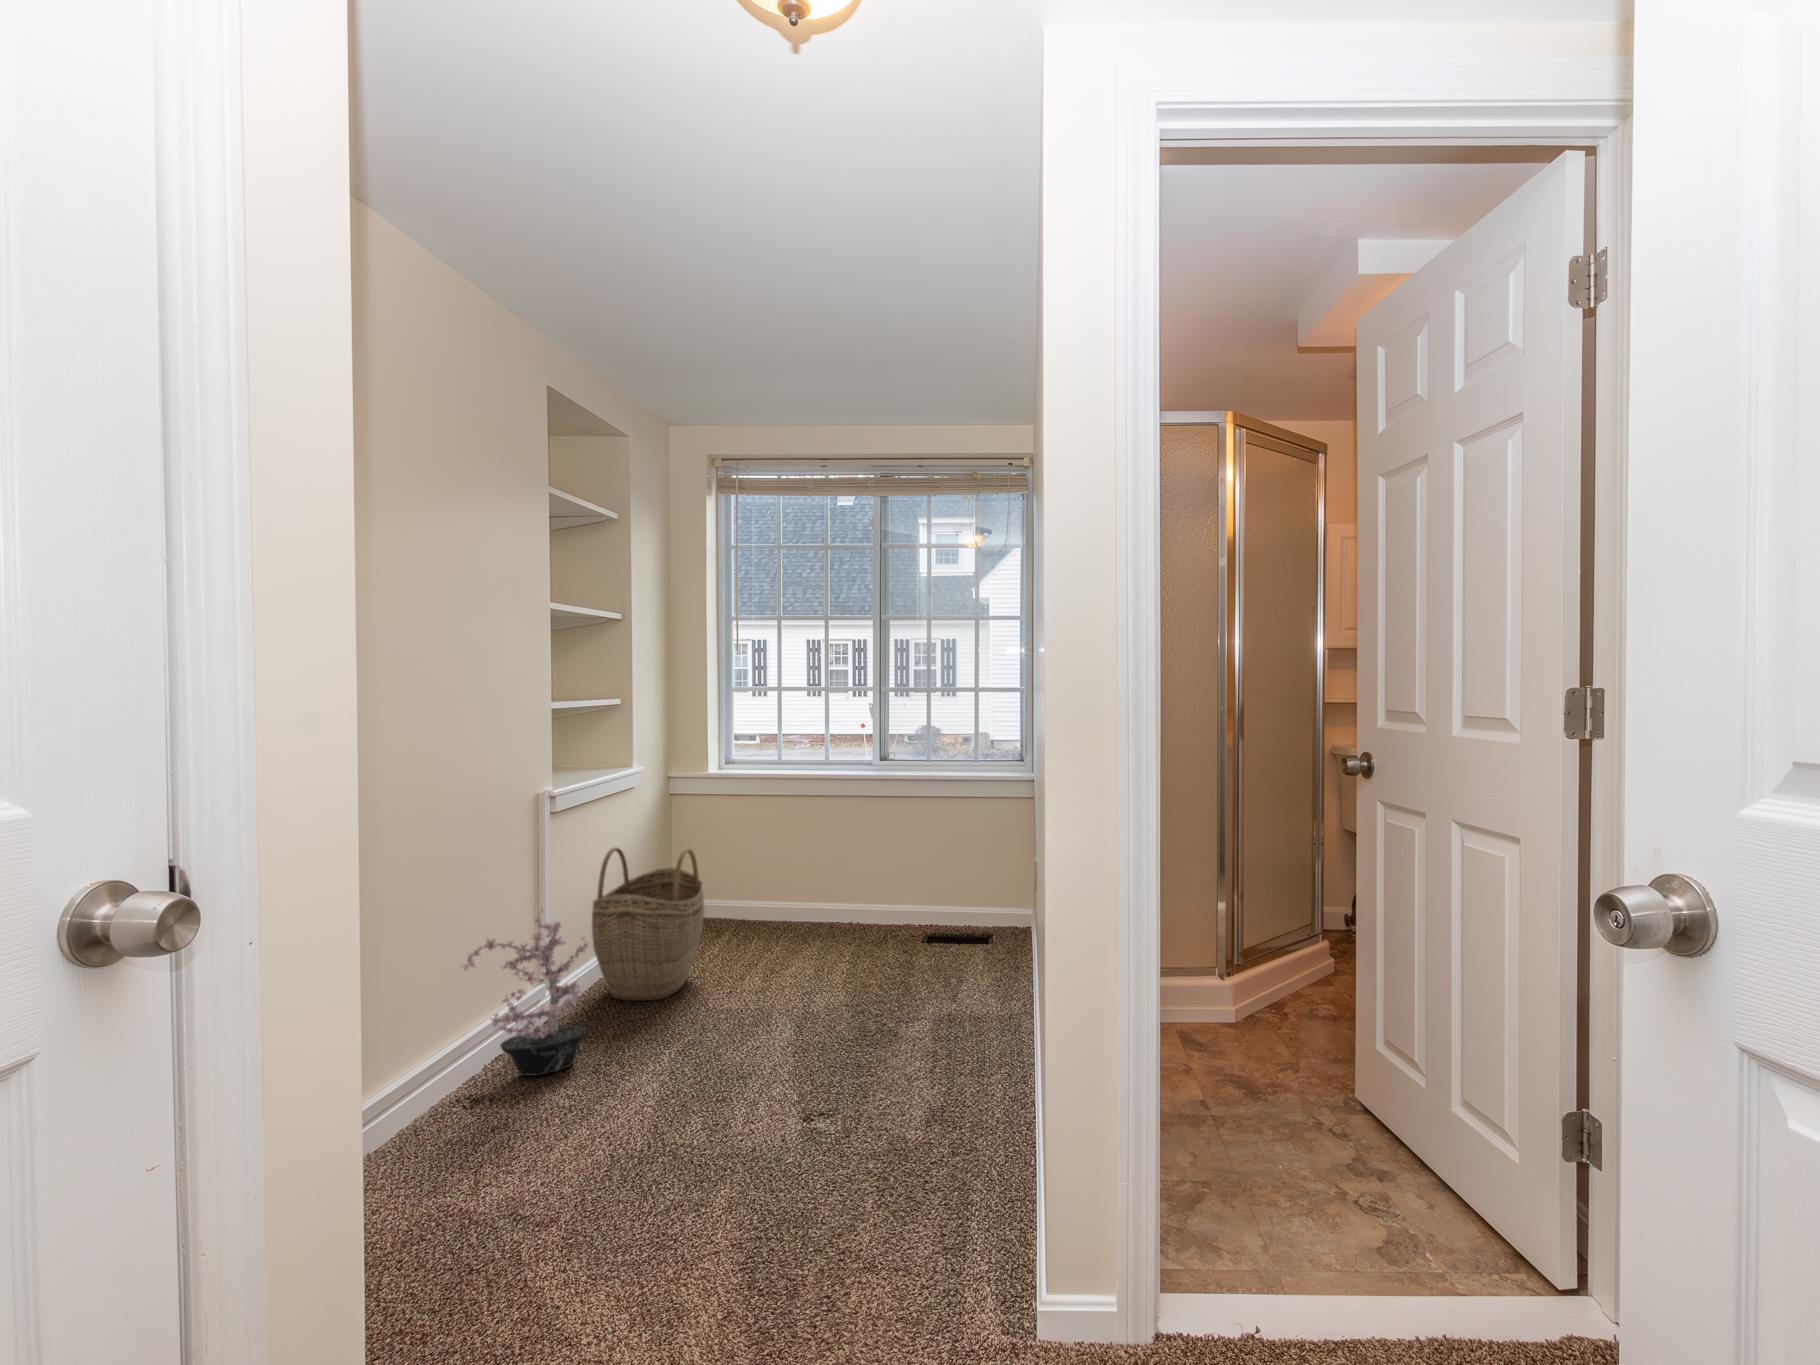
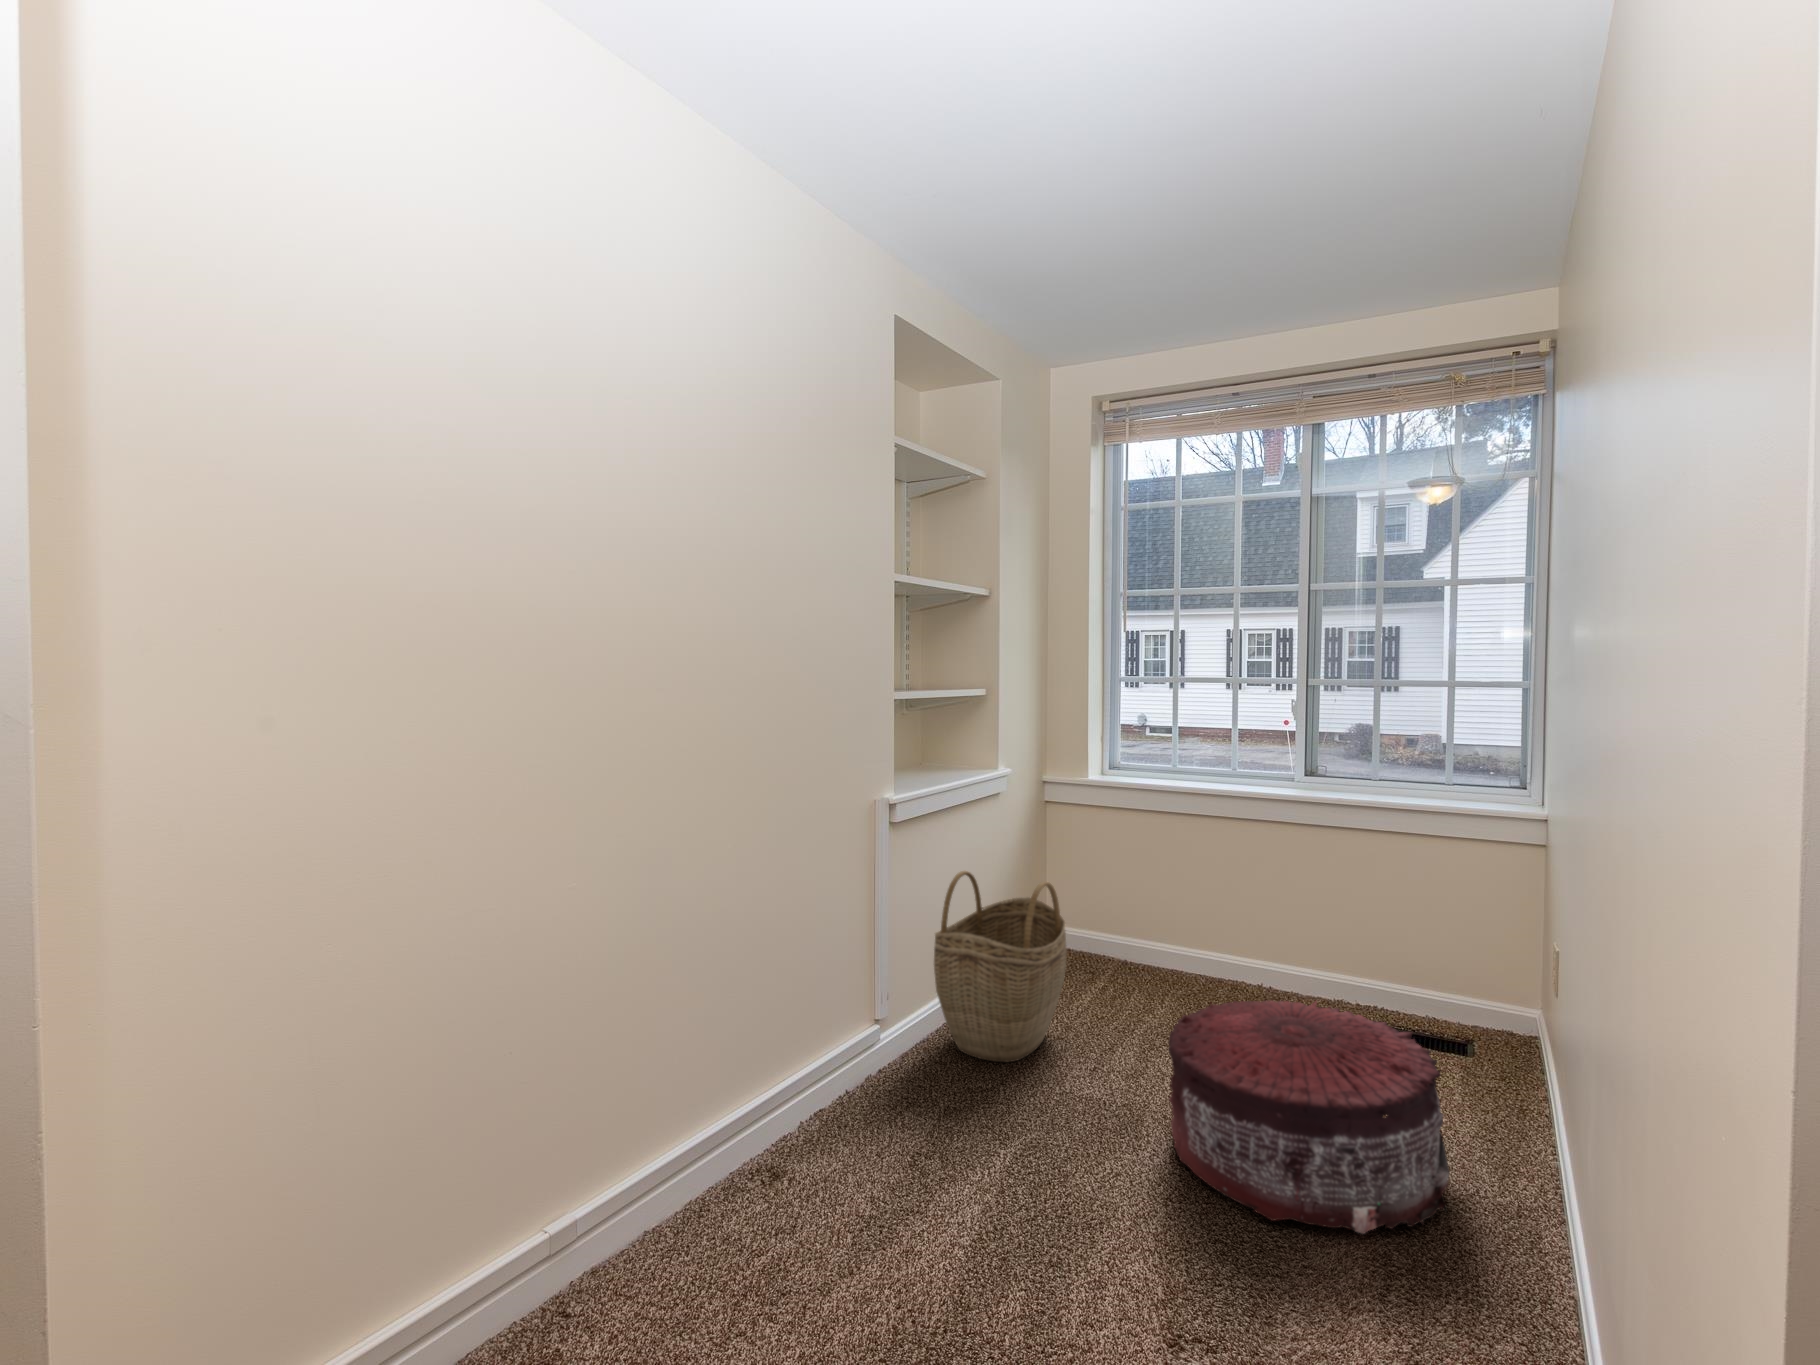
potted plant: present [461,908,588,1076] -> none [750,940,916,1155]
pouf: none [792,911,971,1049] -> present [1168,1001,1449,1234]

